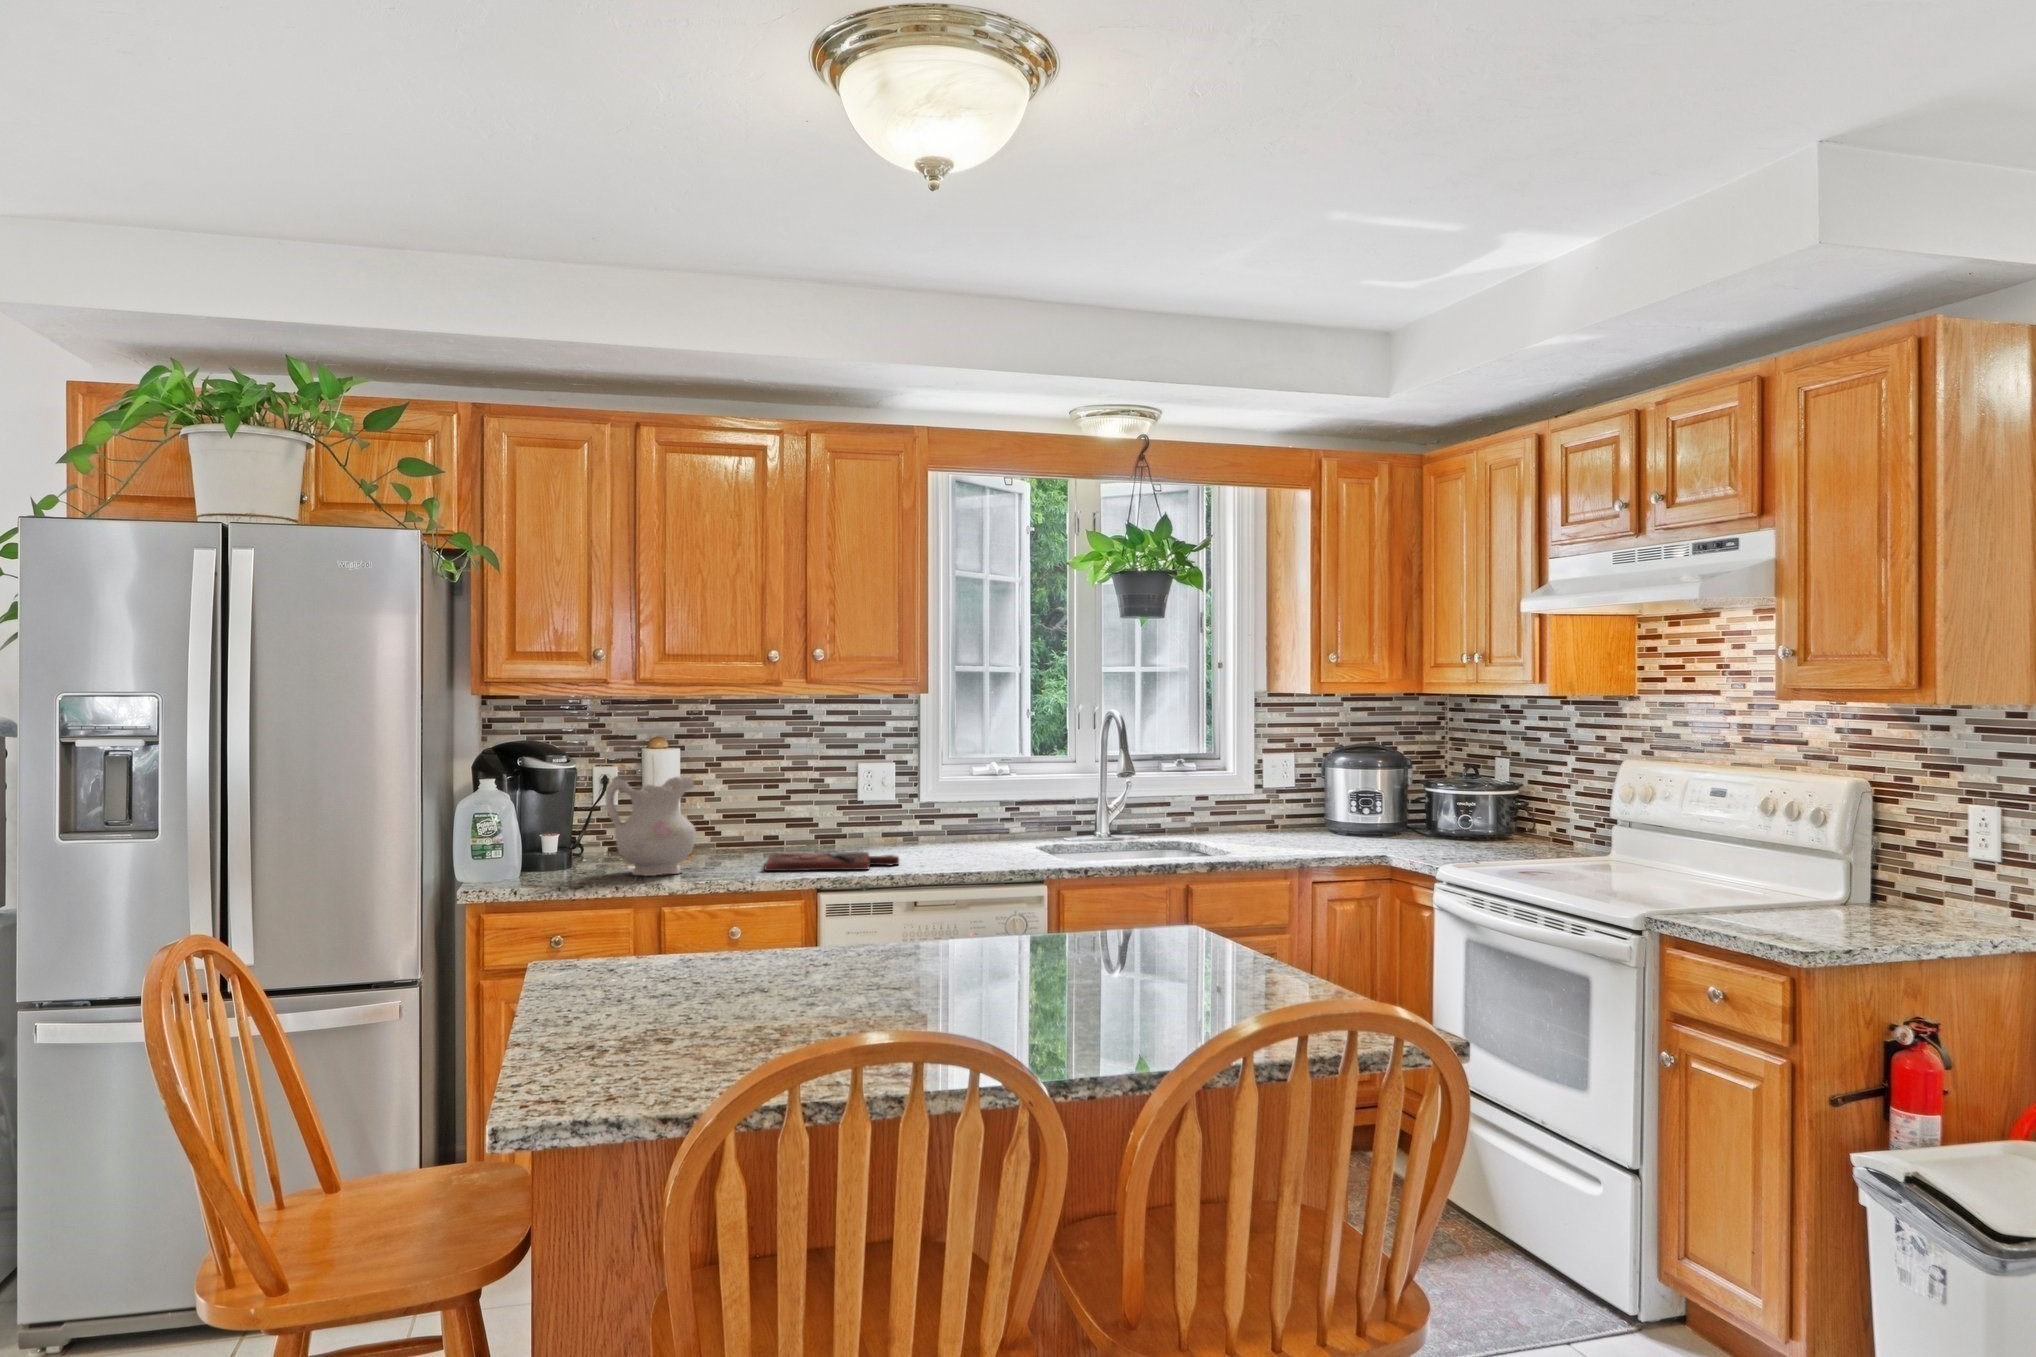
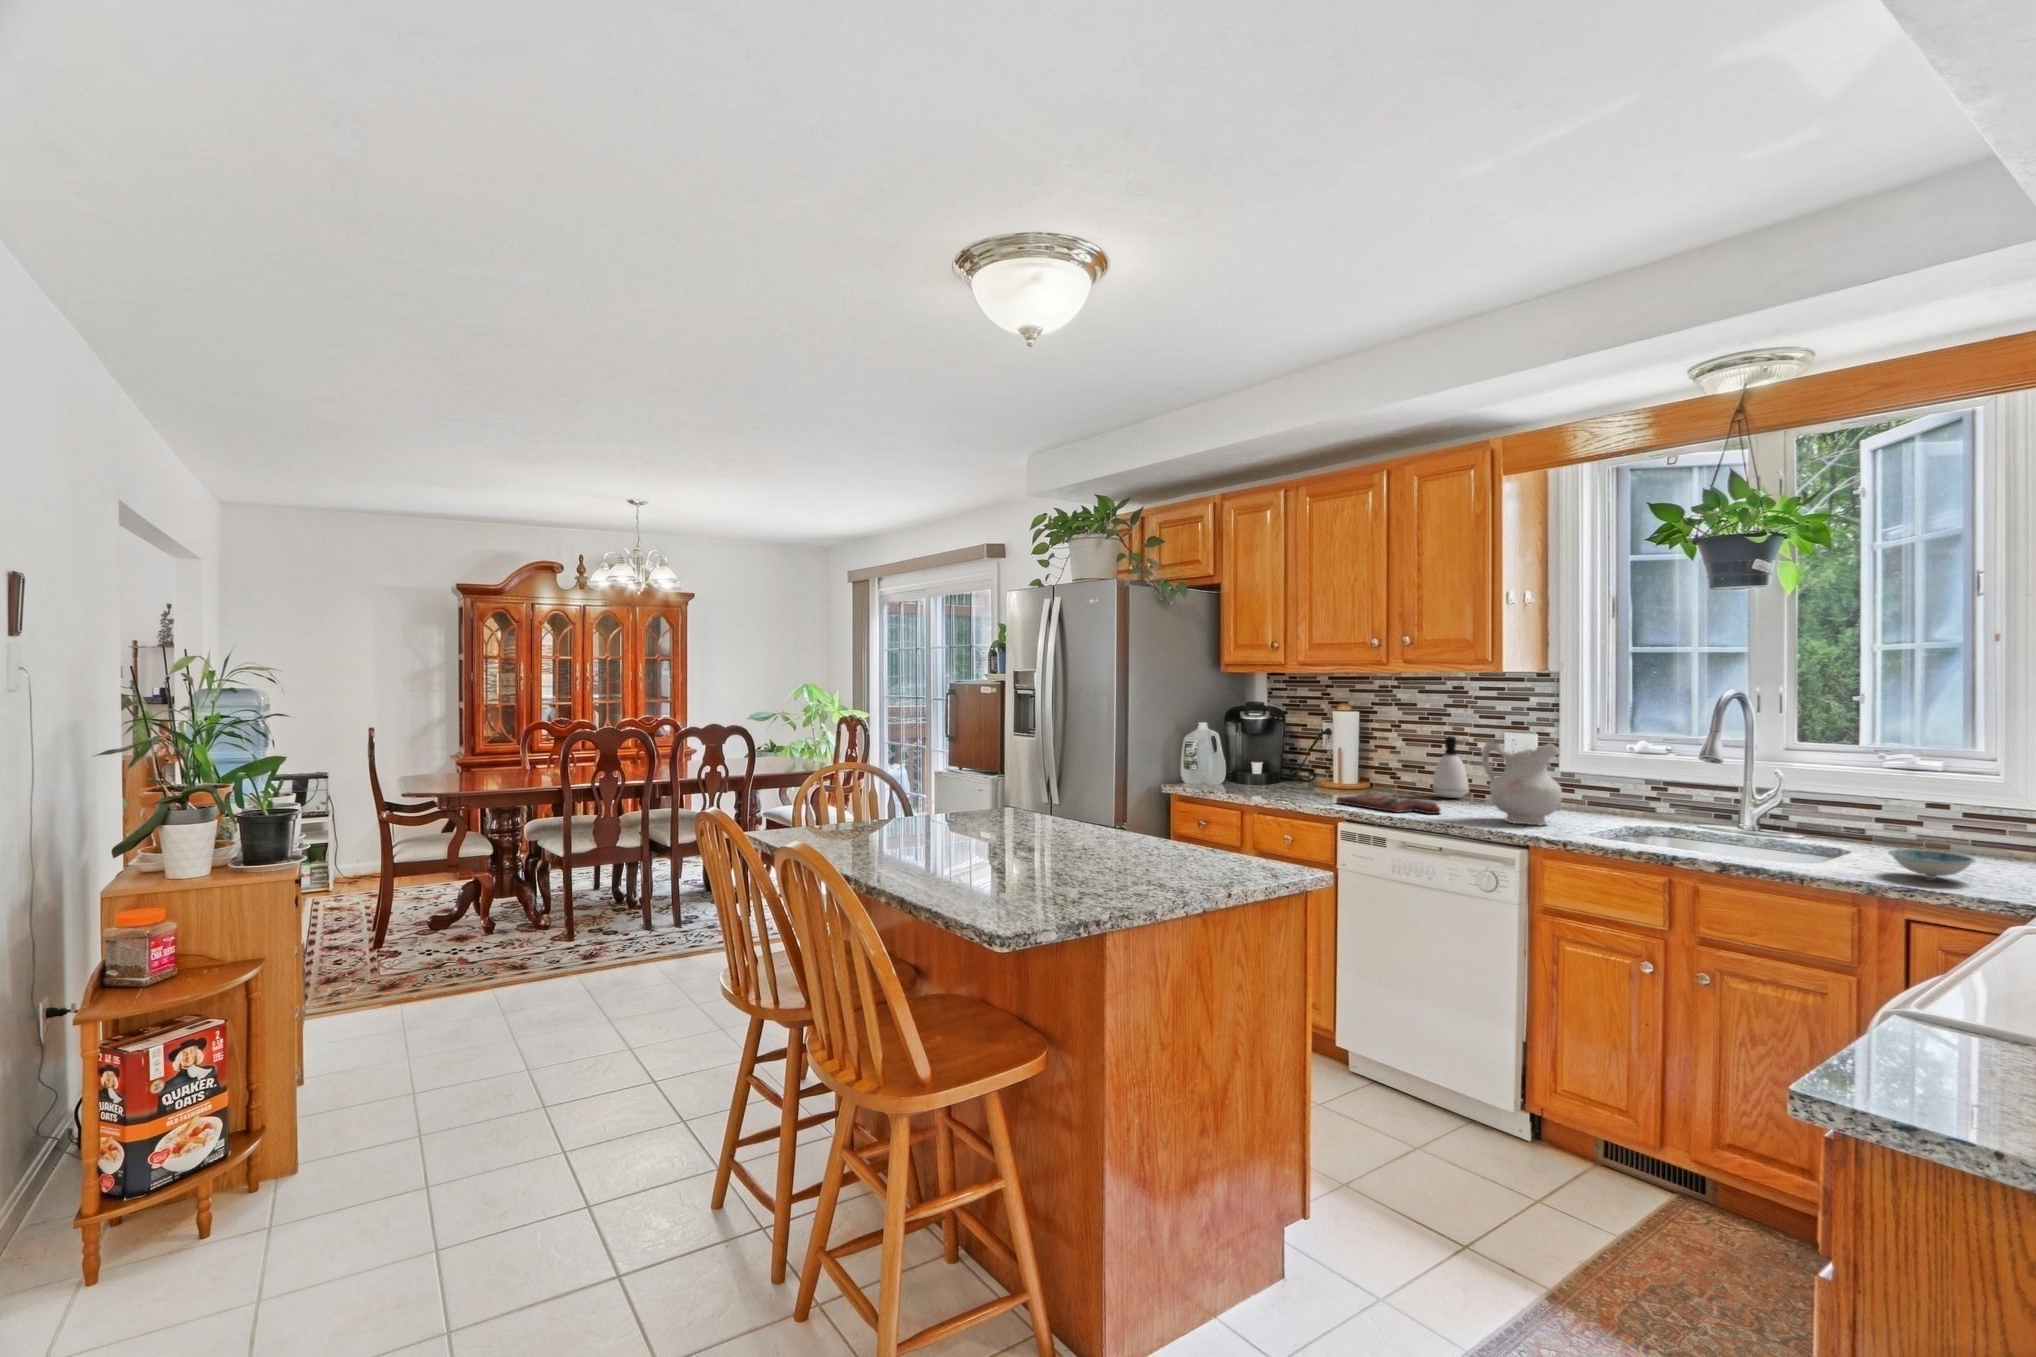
soap dispenser: none [789,772,832,847] -> present [1433,736,1469,798]
ceramic pitcher: present [606,776,696,876] -> present [1482,739,1562,825]
ceramic bowl: none [1273,831,1328,851] -> present [1888,849,1976,879]

